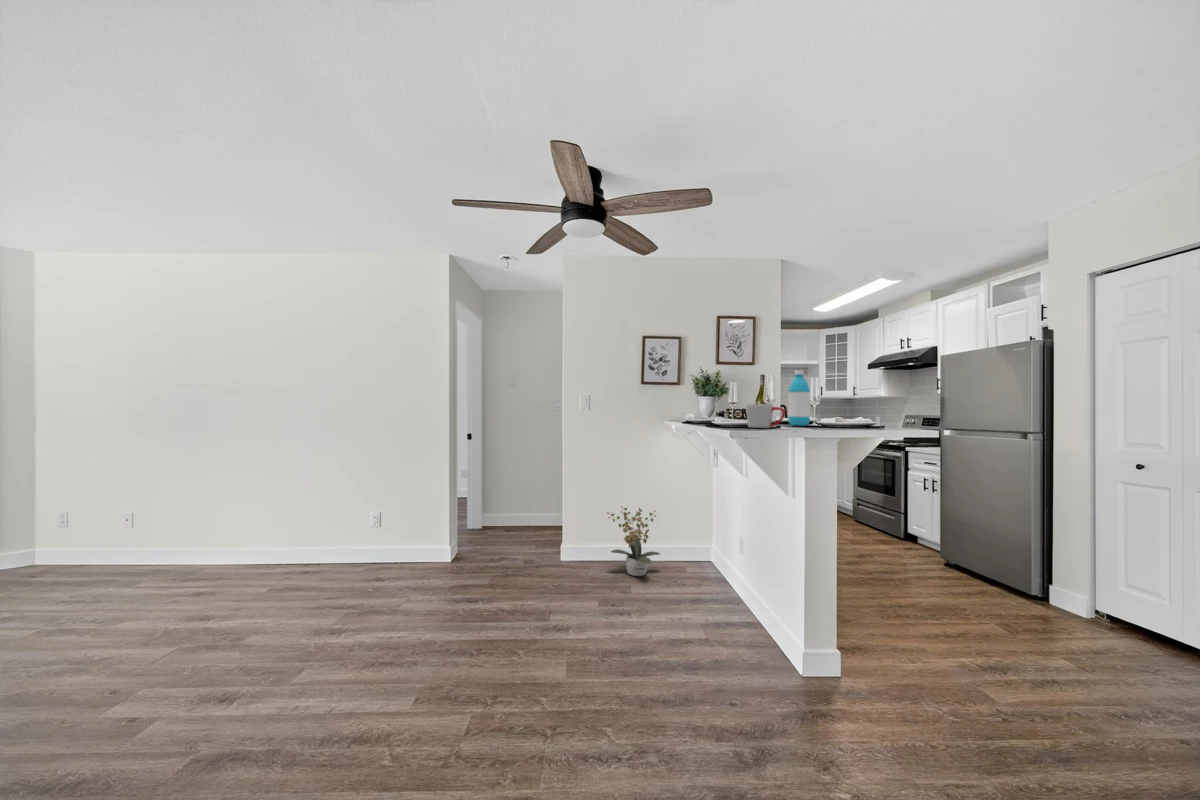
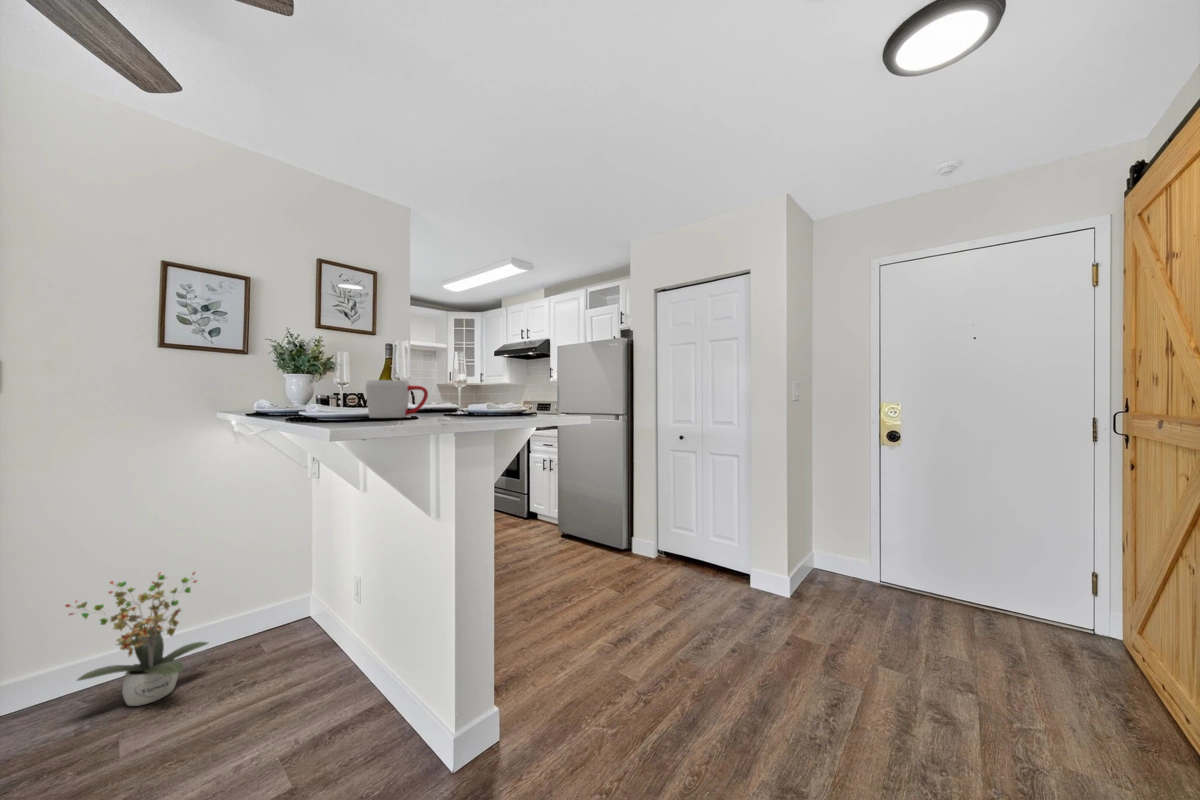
water bottle: present [788,370,810,426] -> none [429,335,458,413]

